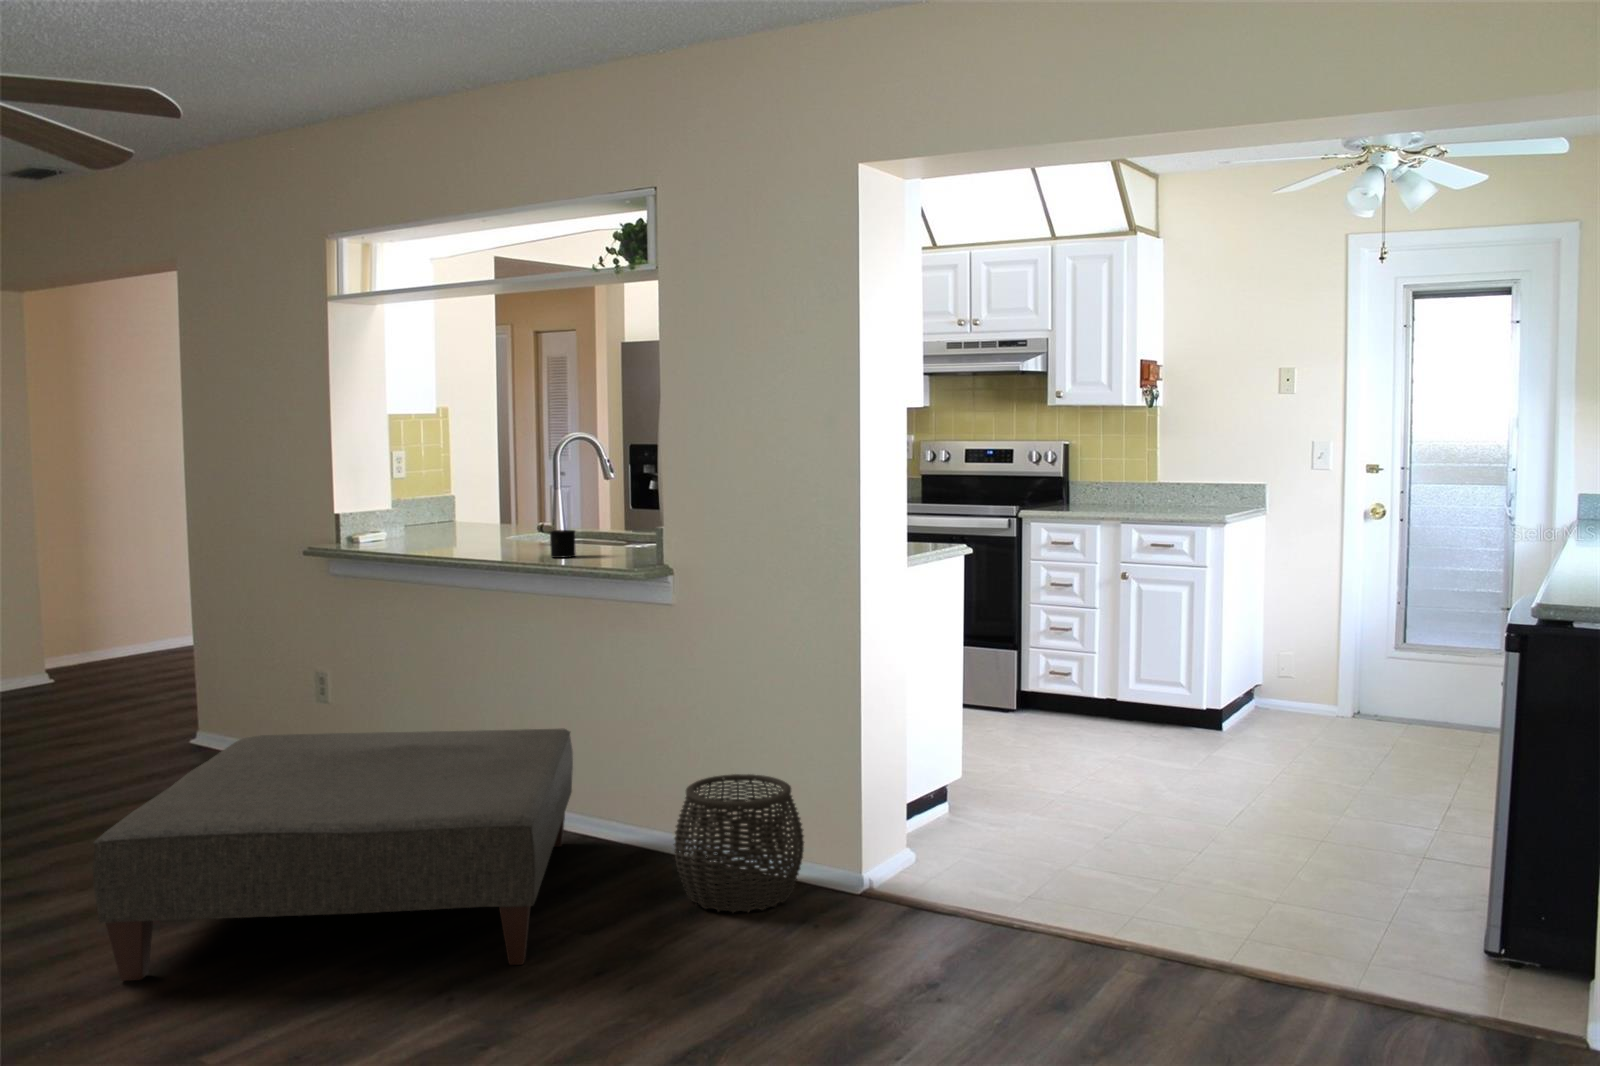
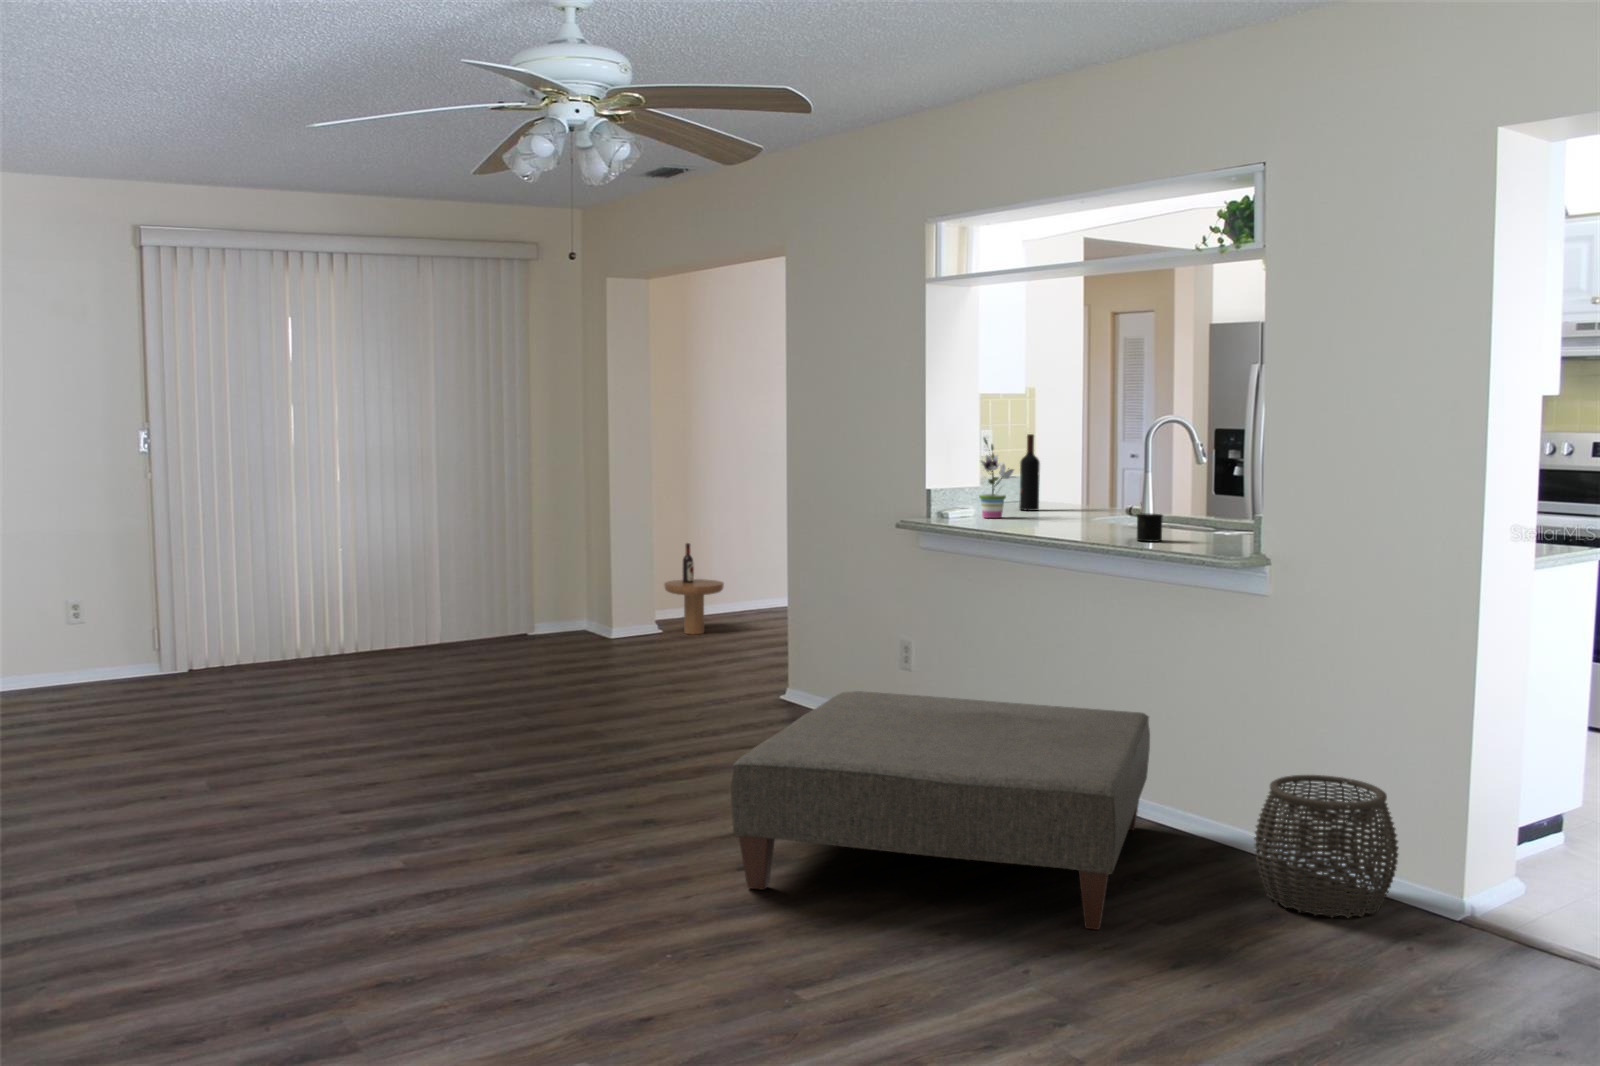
wine bottle: none [436,454,458,531] -> present [1019,434,1040,511]
potted plant: none [391,458,433,541] -> present [979,438,1014,518]
side table: none [51,581,124,680] -> present [664,543,724,634]

